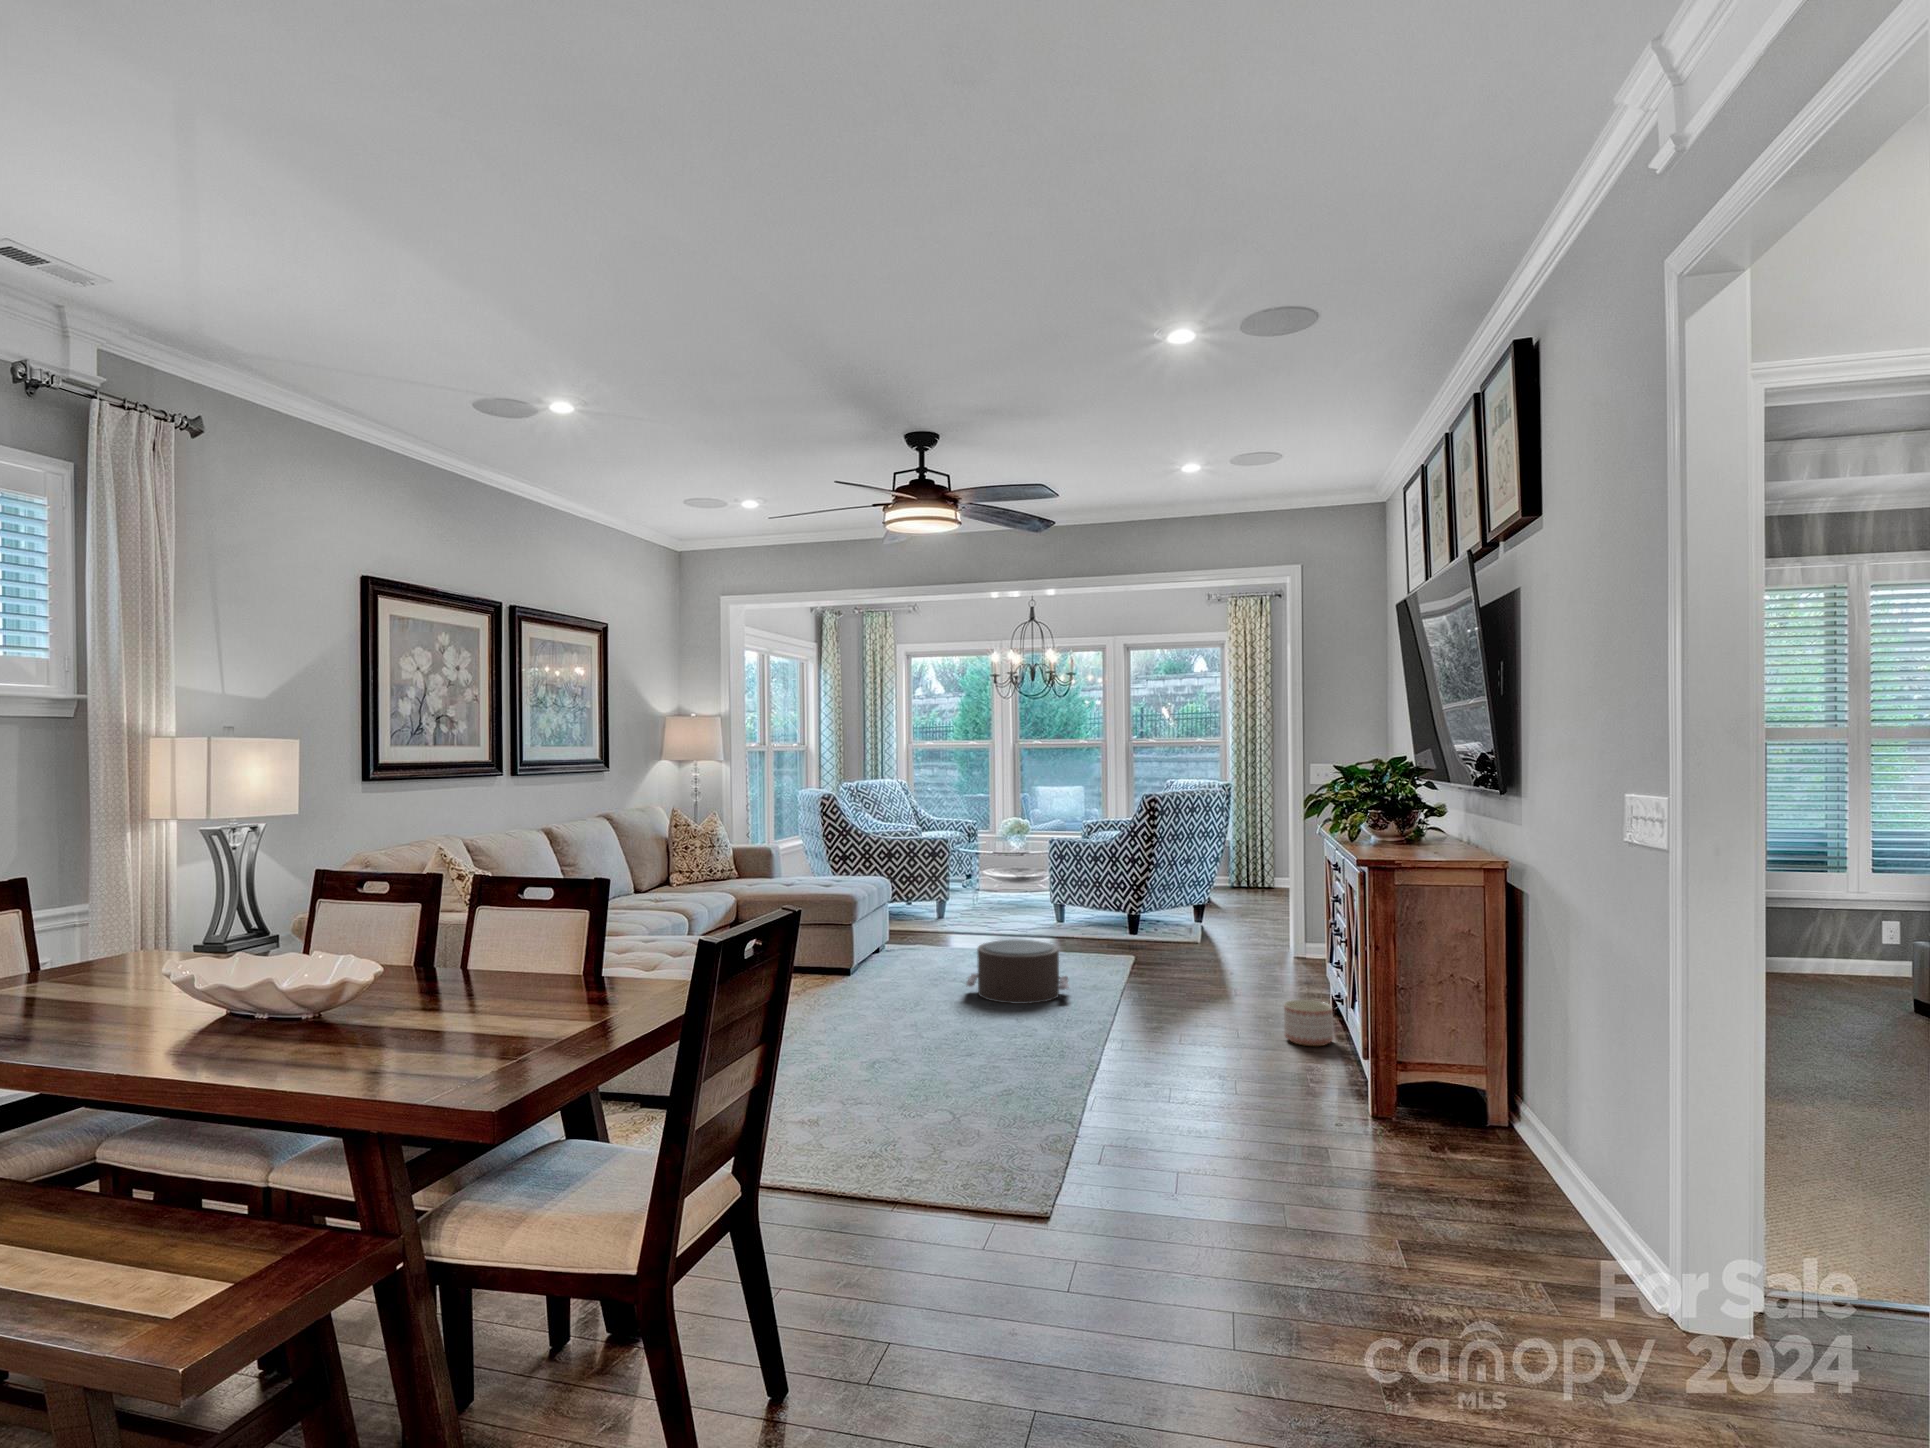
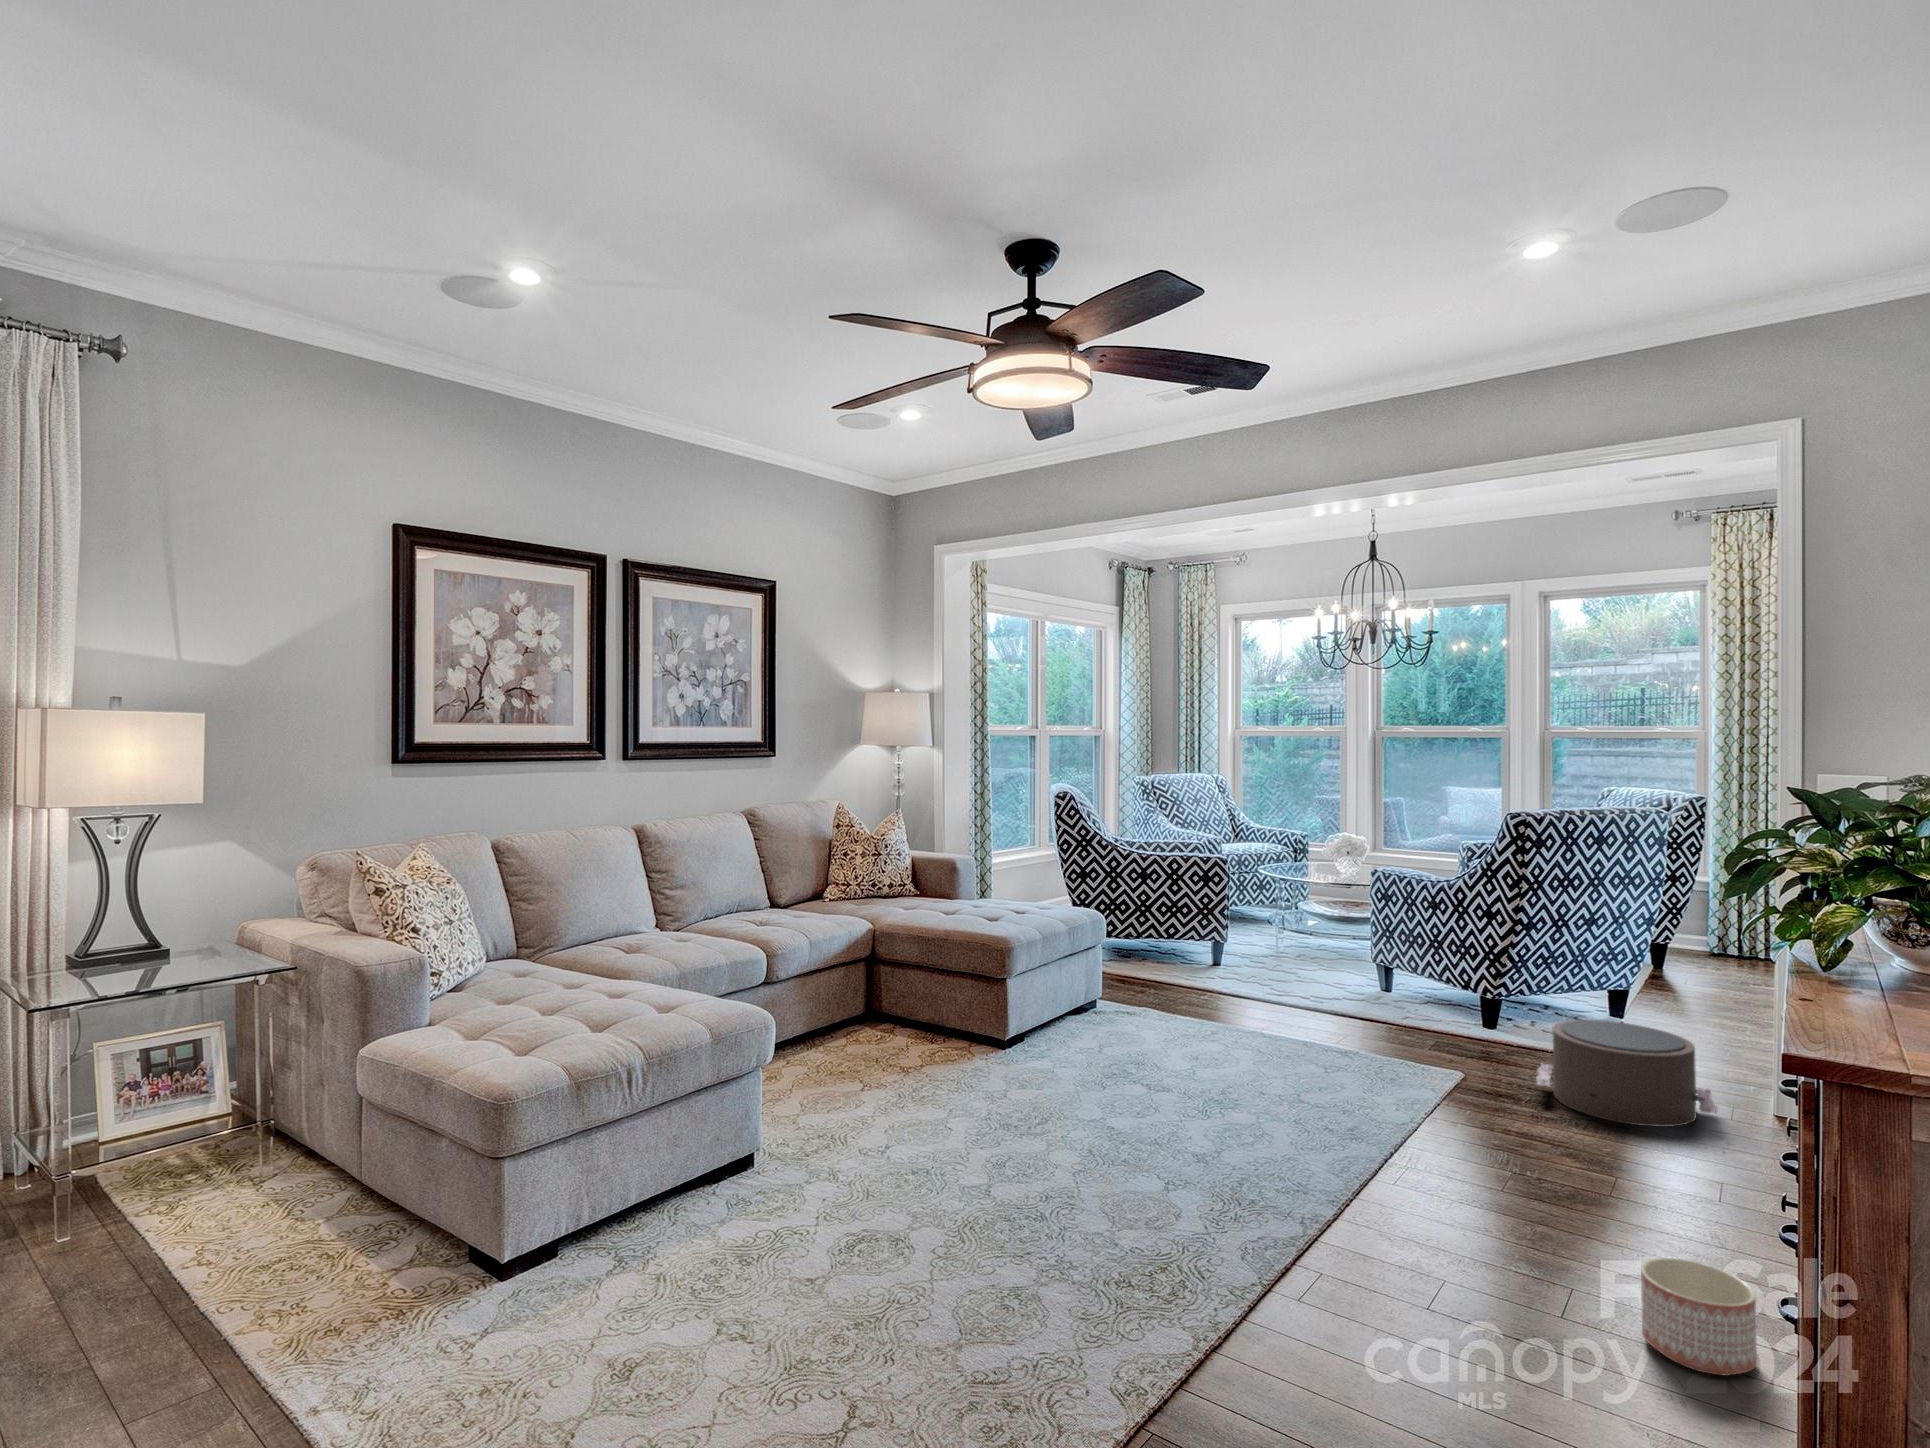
pouf: present [966,940,1069,1004] -> present [1536,1020,1718,1127]

